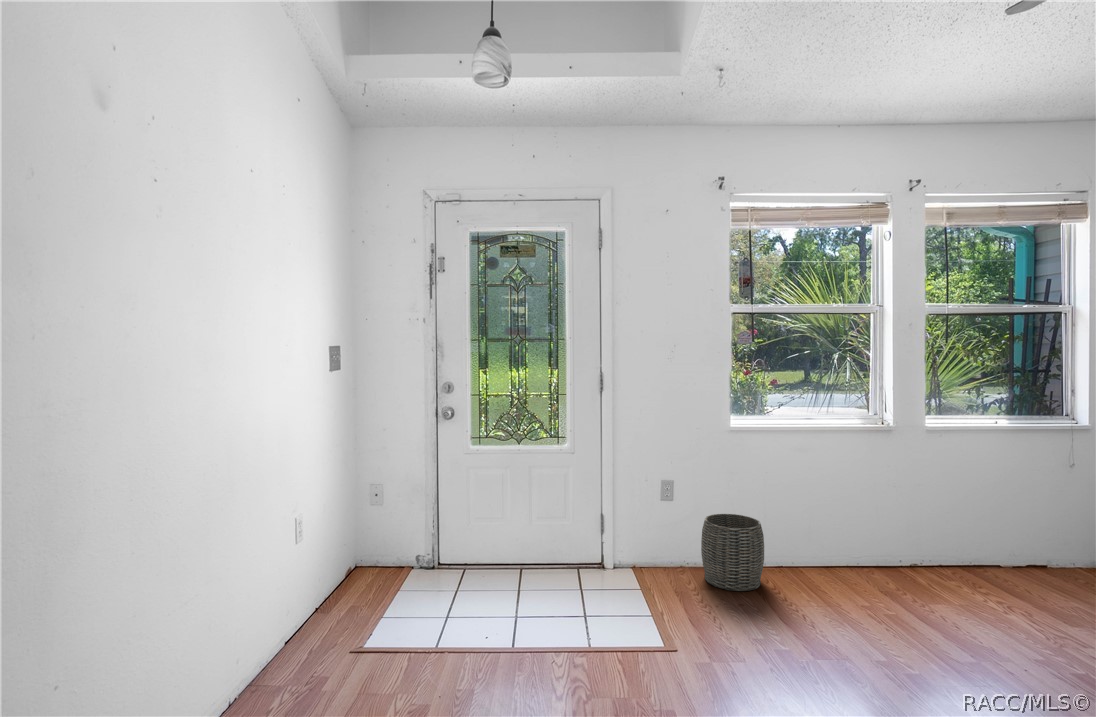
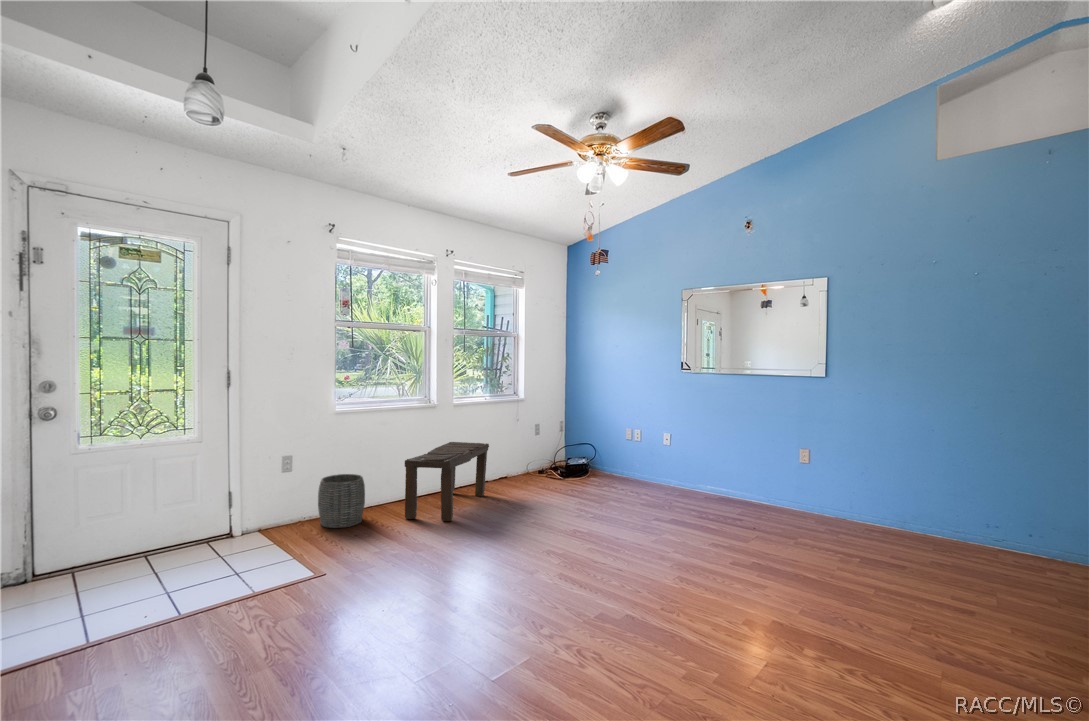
bench: none [823,490,995,628] -> present [405,442,489,521]

